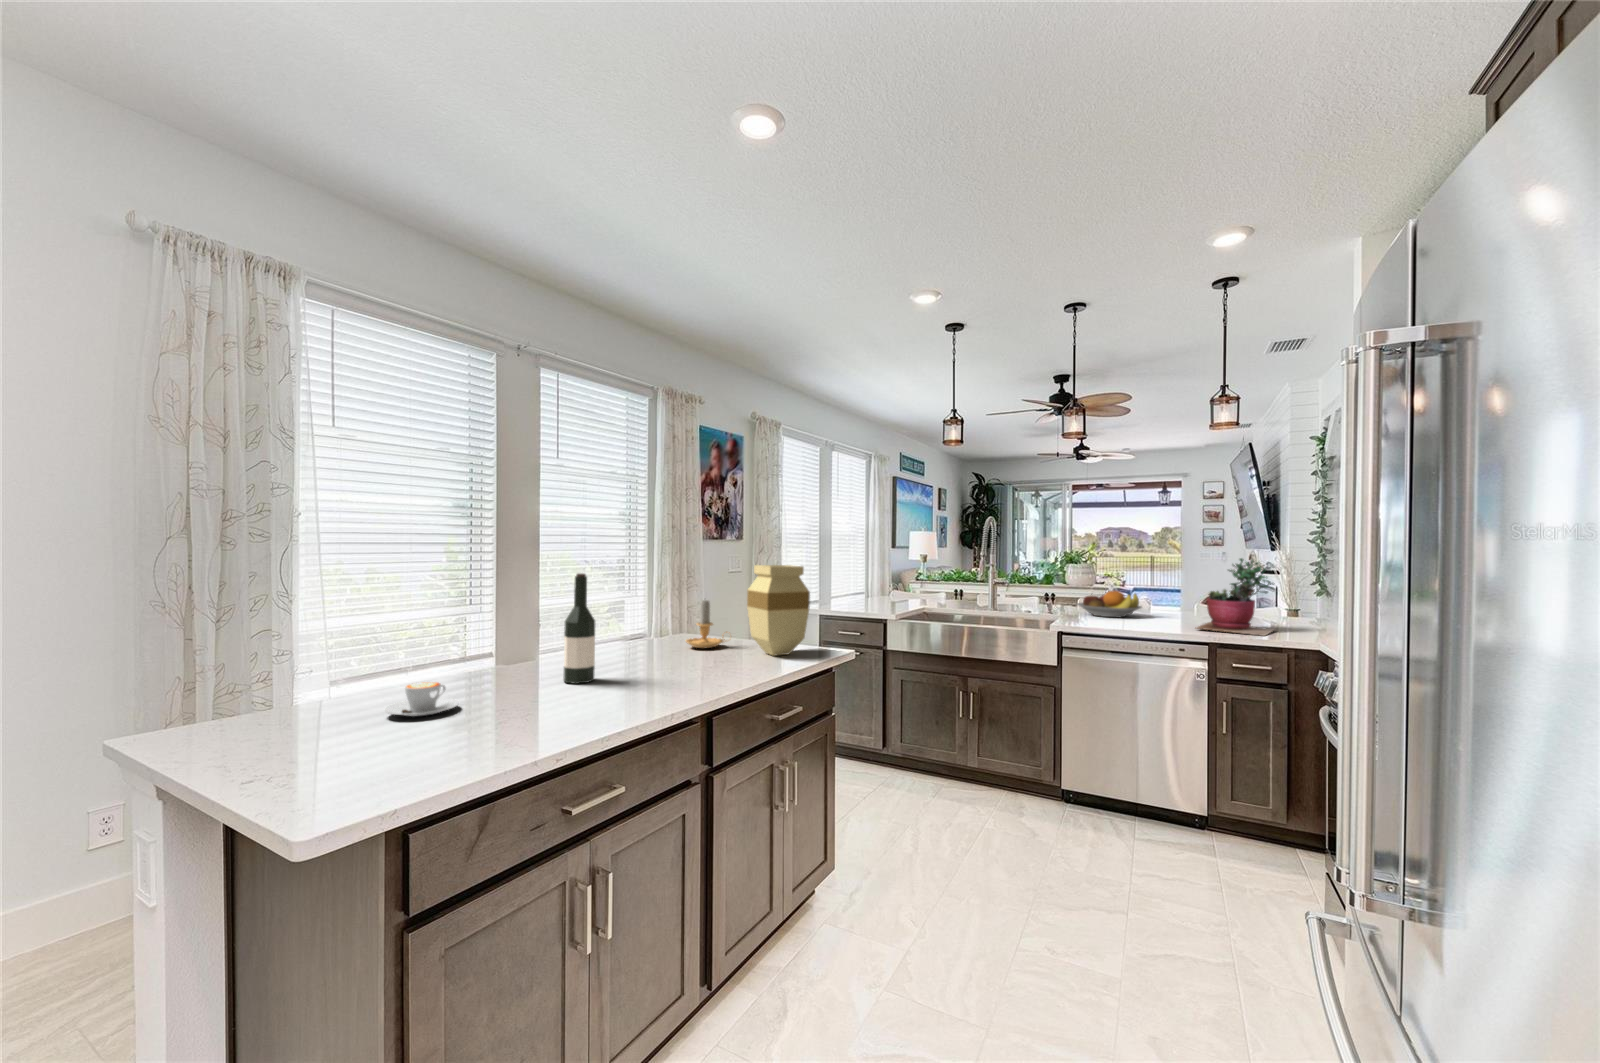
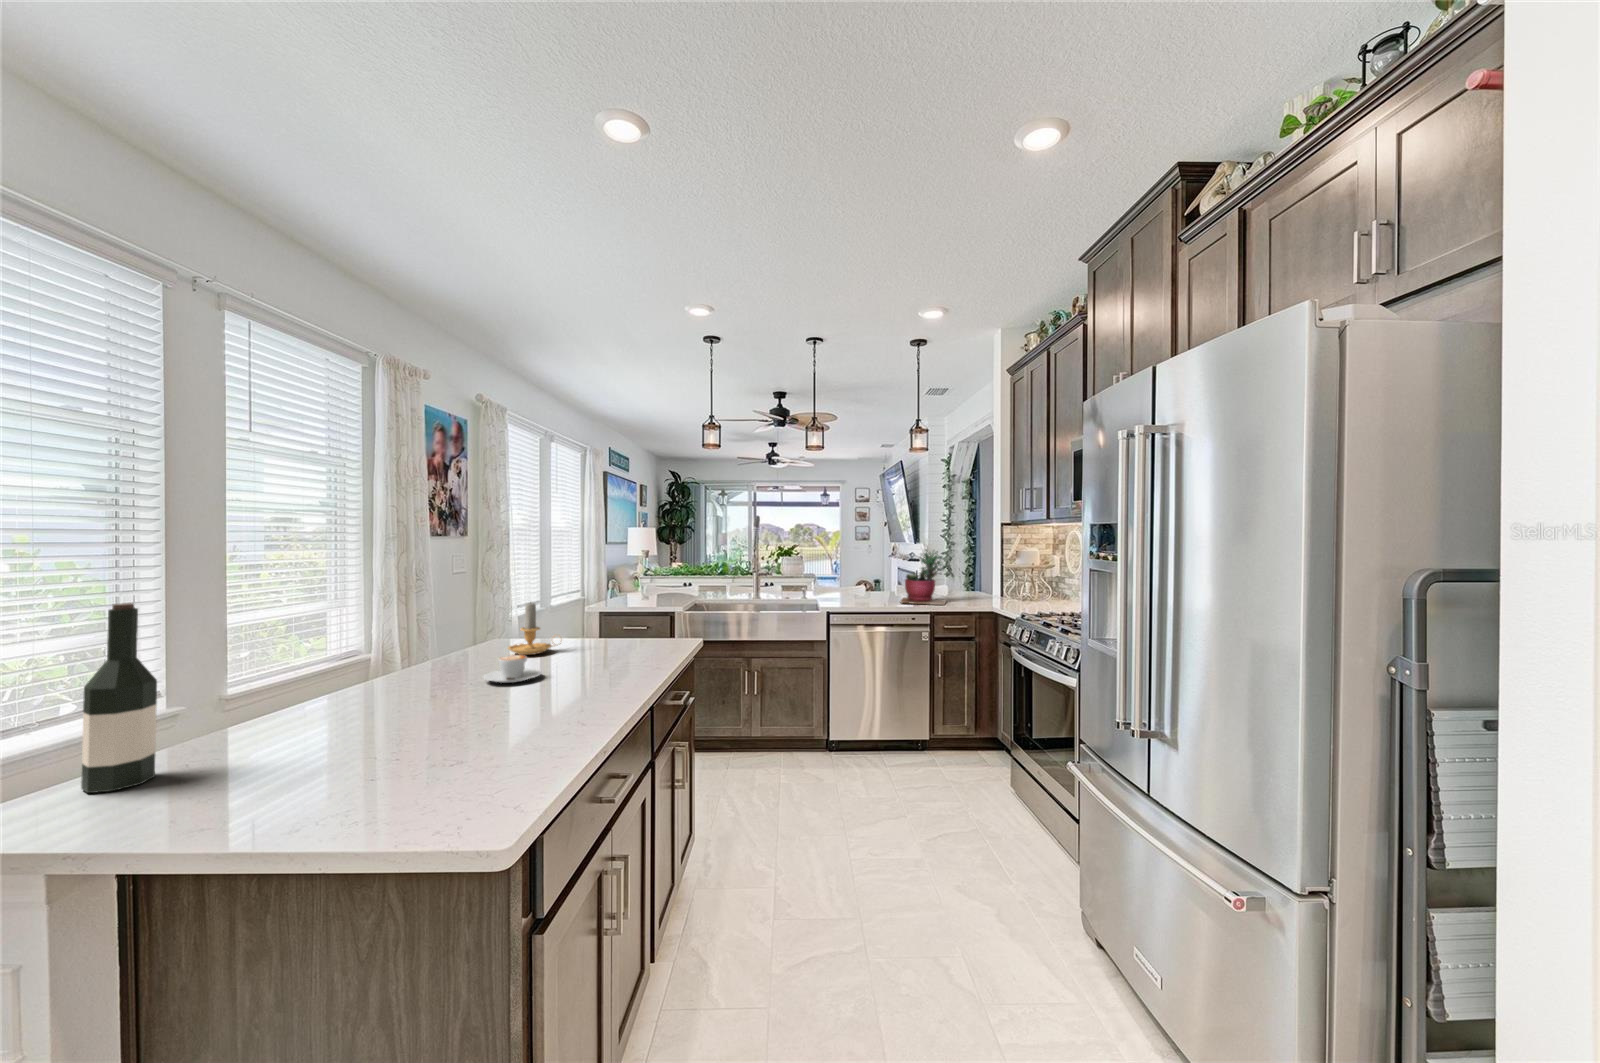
vase: present [747,565,810,656] -> none [589,564,656,655]
wine bottle: present [563,573,595,684] -> present [81,603,157,793]
fruit bowl: present [1077,591,1142,617] -> none [805,576,853,597]
coffee cup: present [385,682,459,717] -> present [483,655,541,683]

